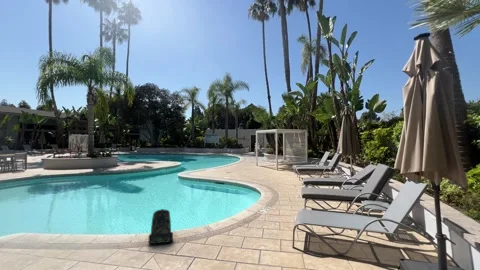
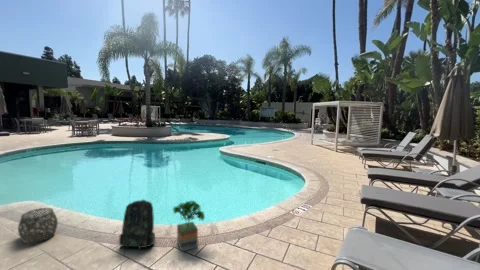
potted tree: none [186,206,210,241] -> present [173,201,205,251]
woven basket: none [61,225,90,253] -> present [18,208,58,243]

